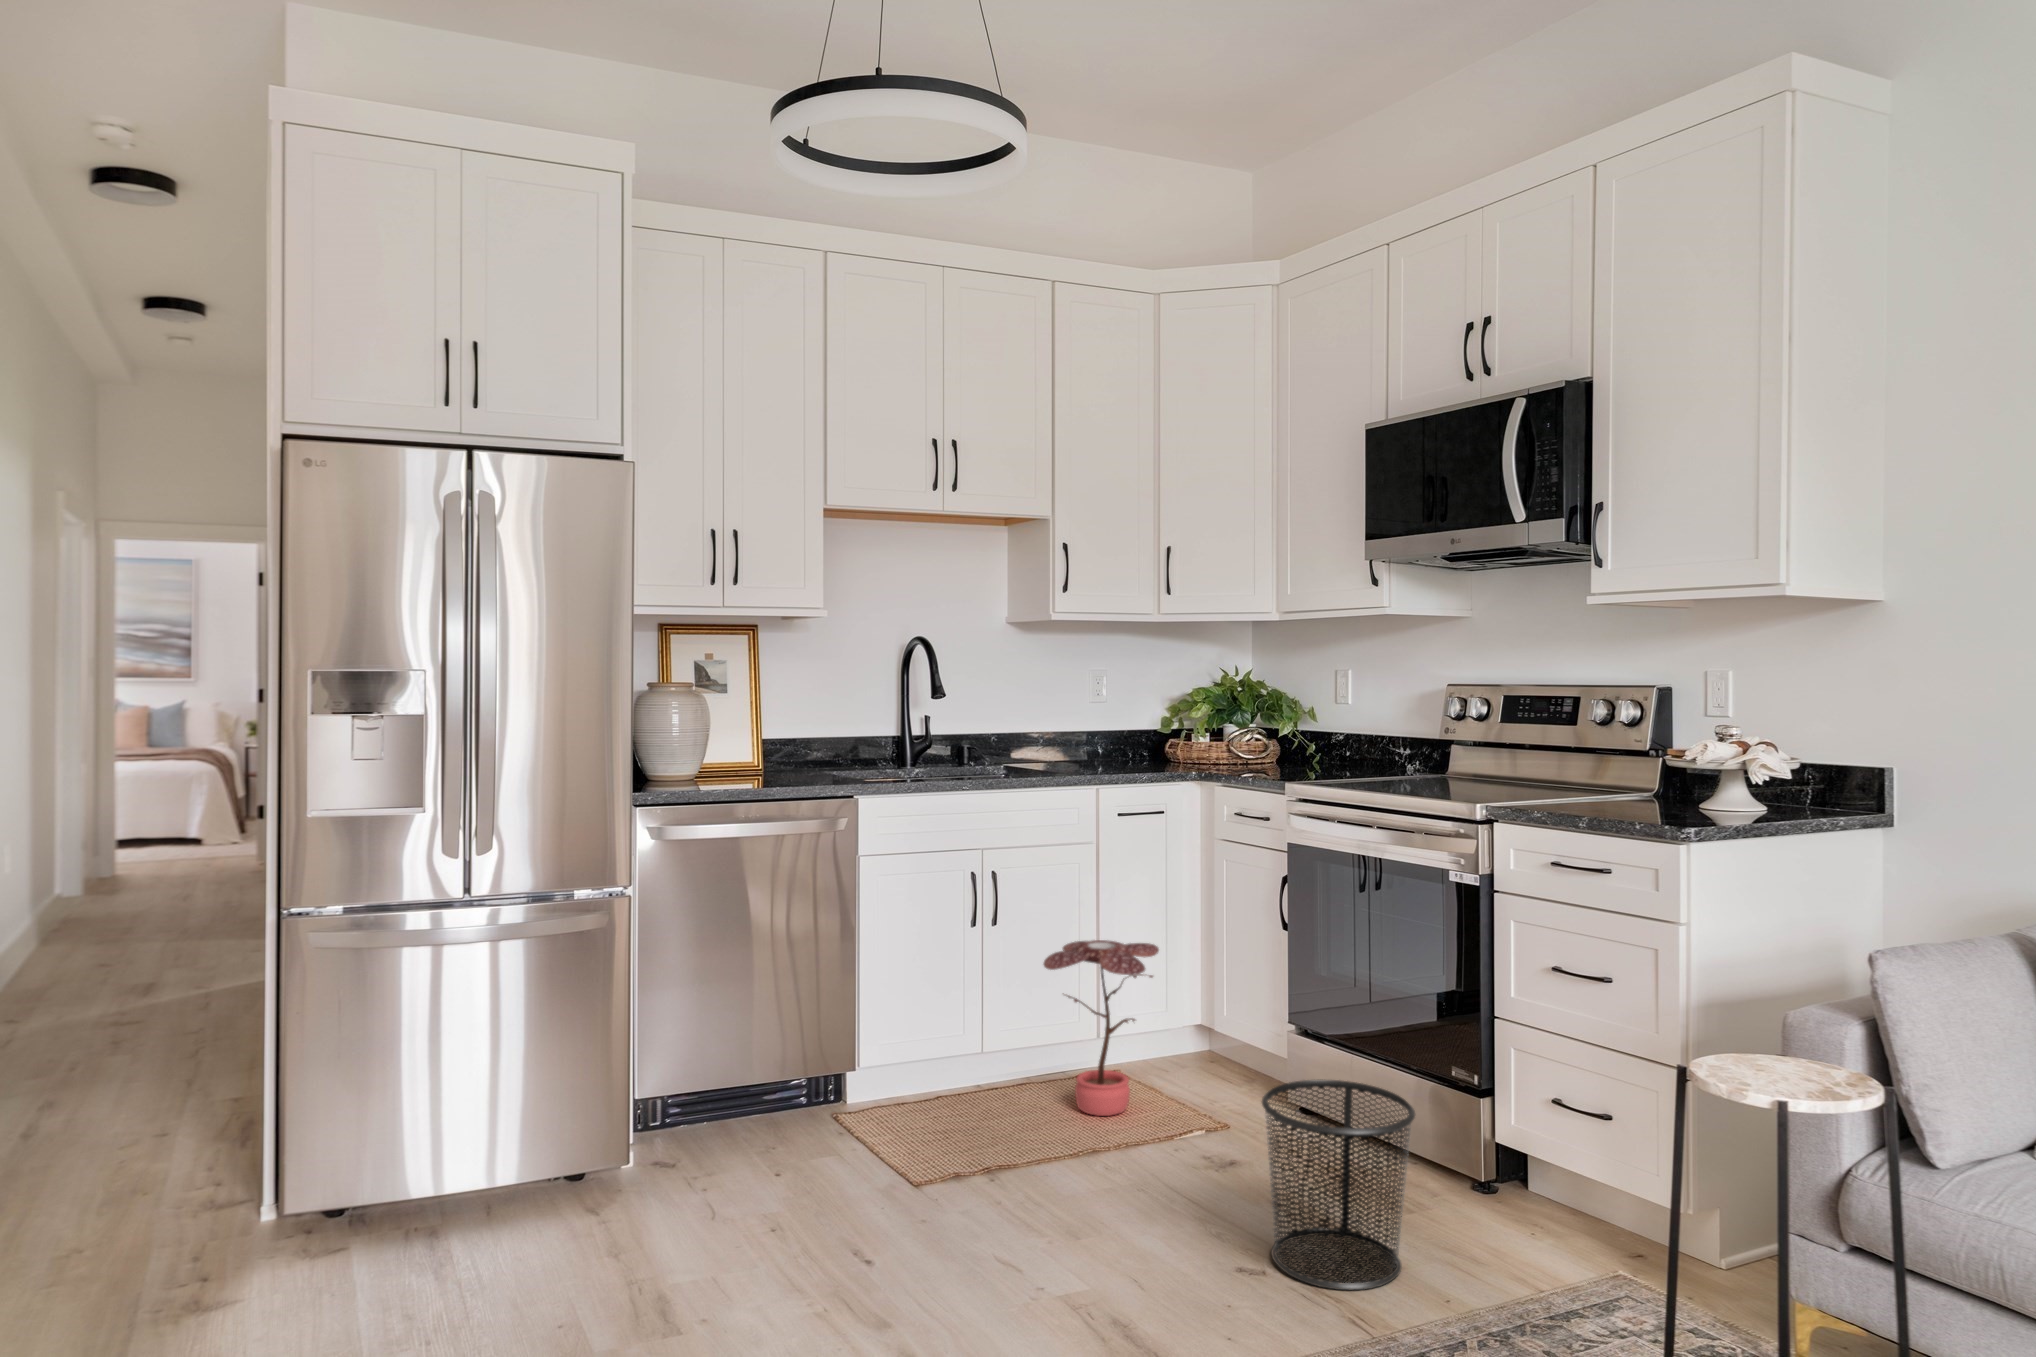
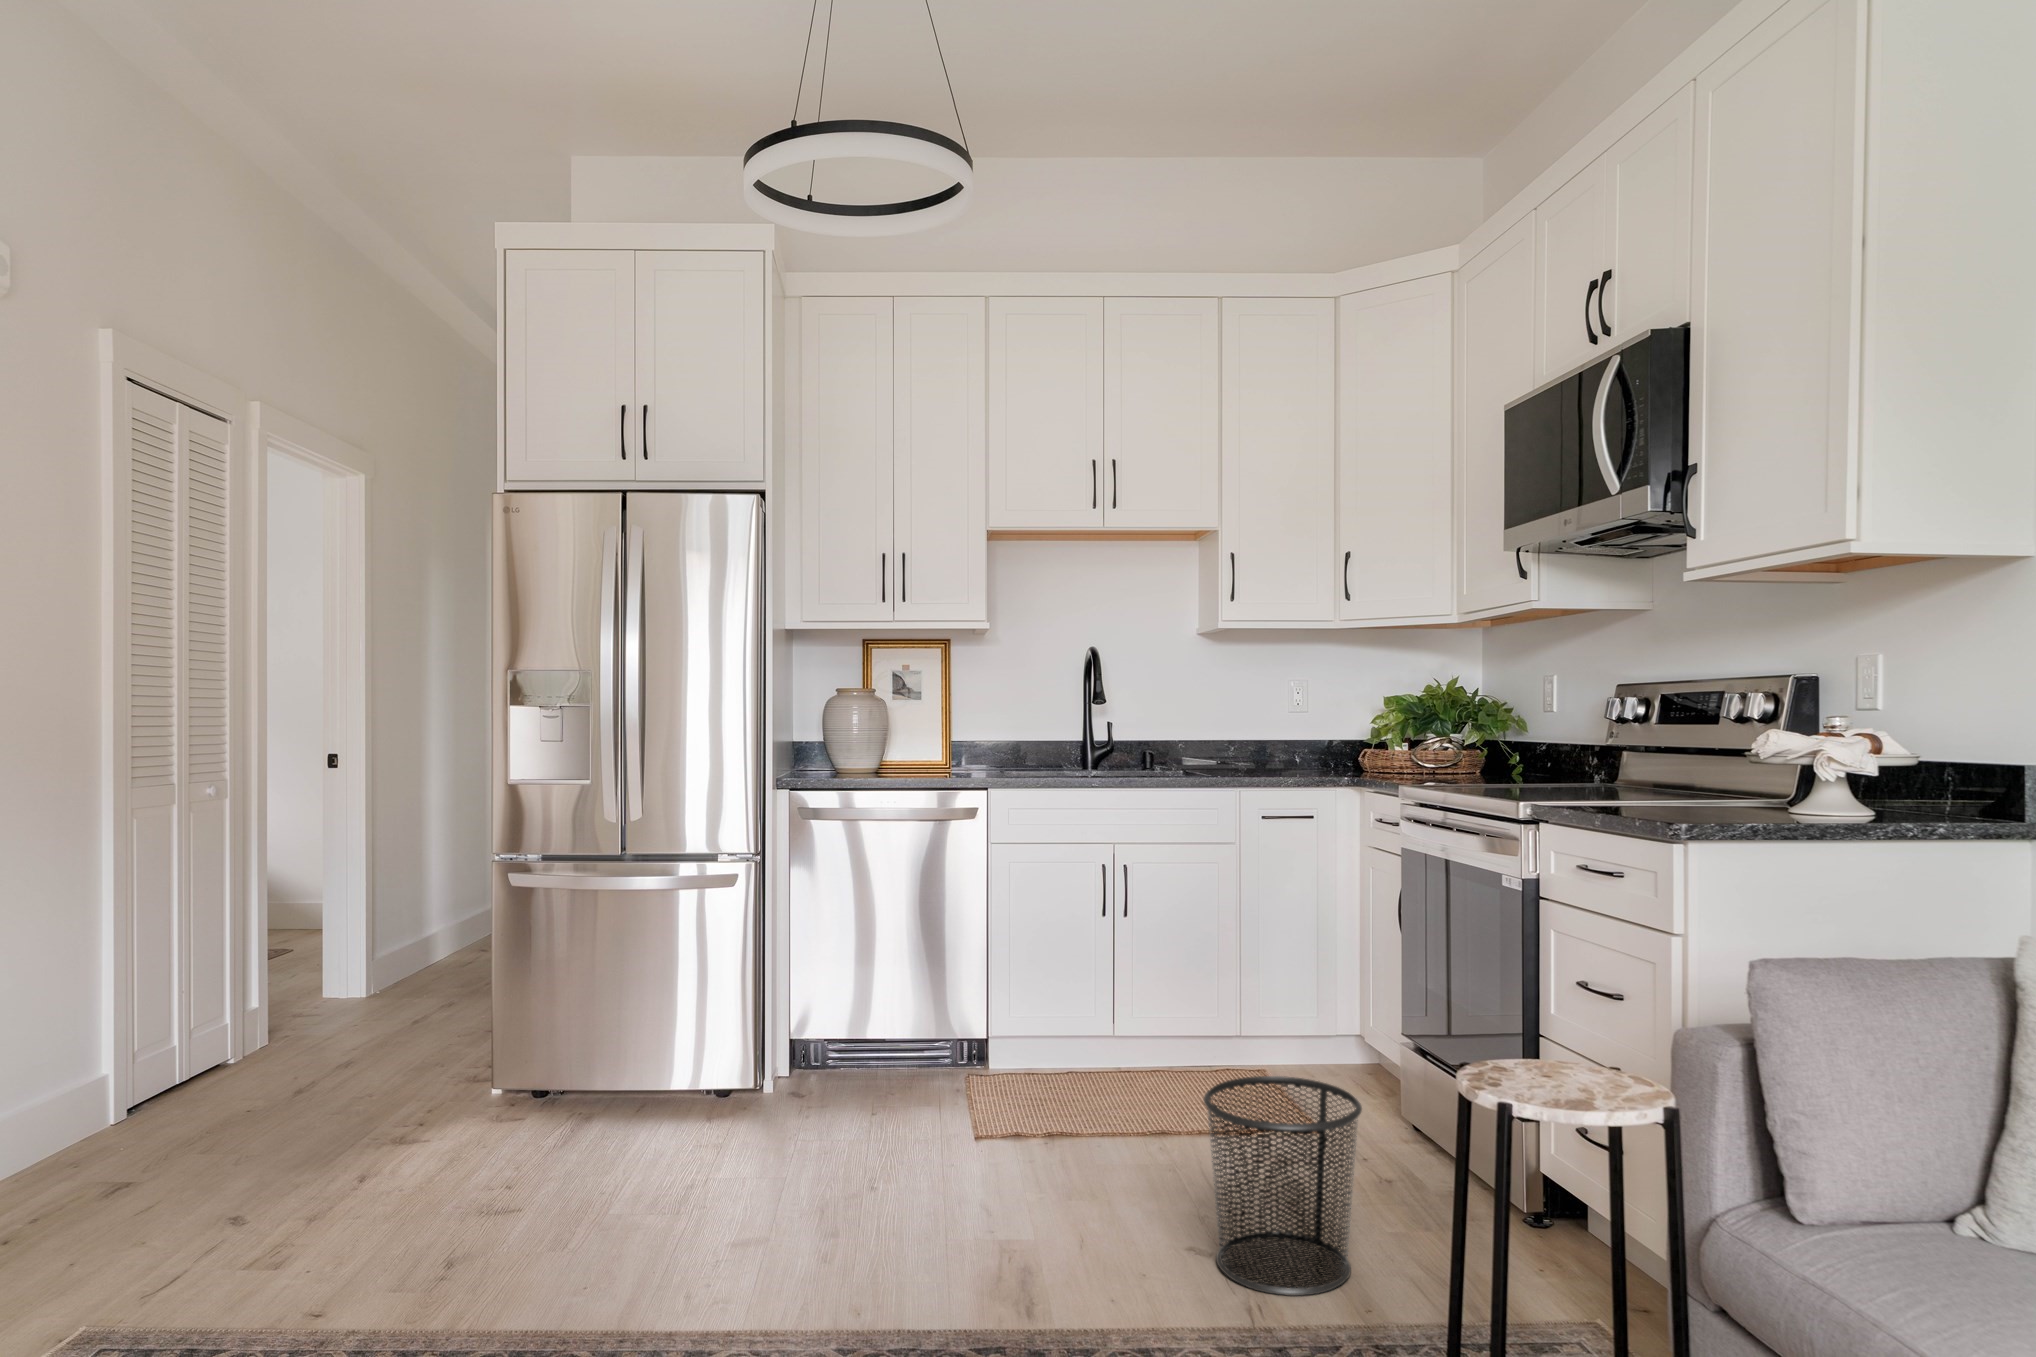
potted plant: present [1044,940,1159,1116] -> none [1144,936,1271,1110]

